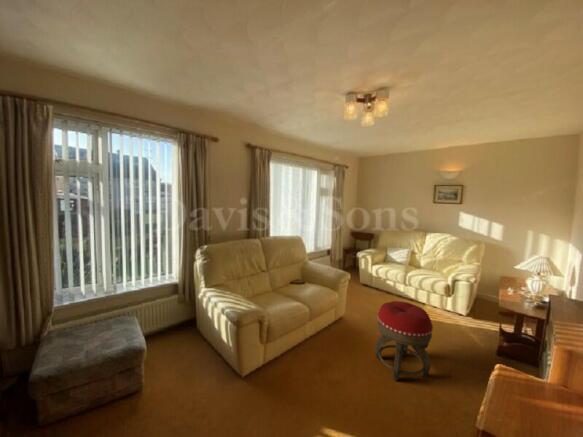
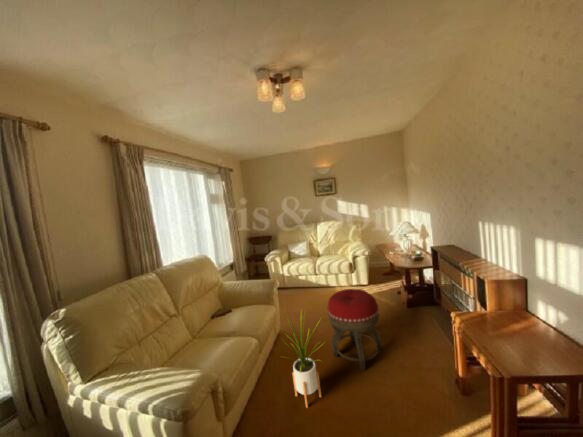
house plant: none [314,296,358,377] -> present [286,315,321,407]

